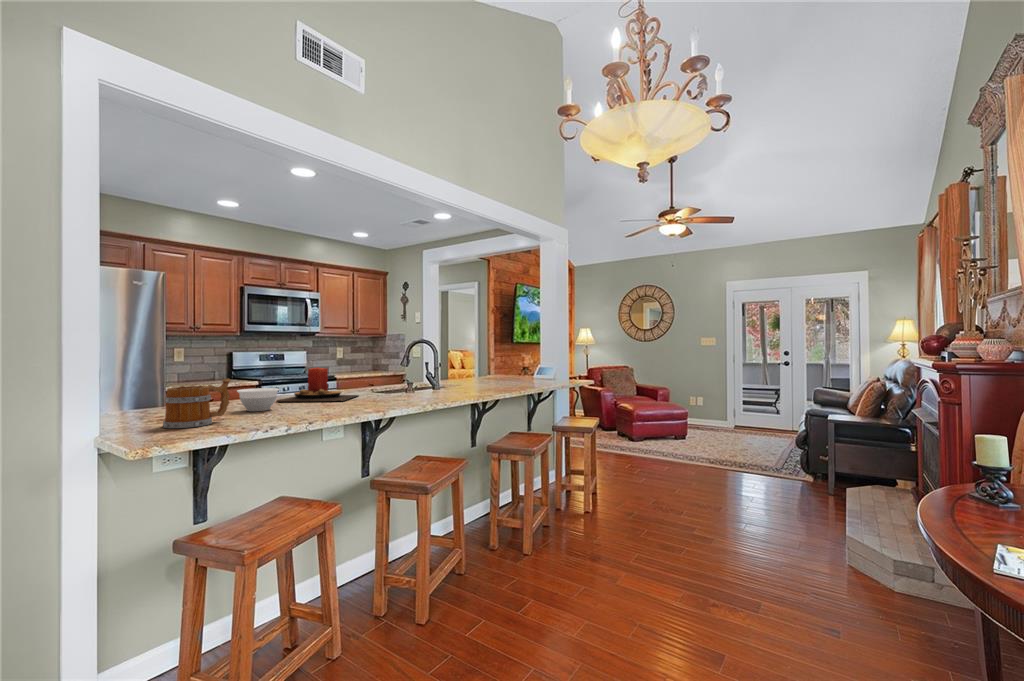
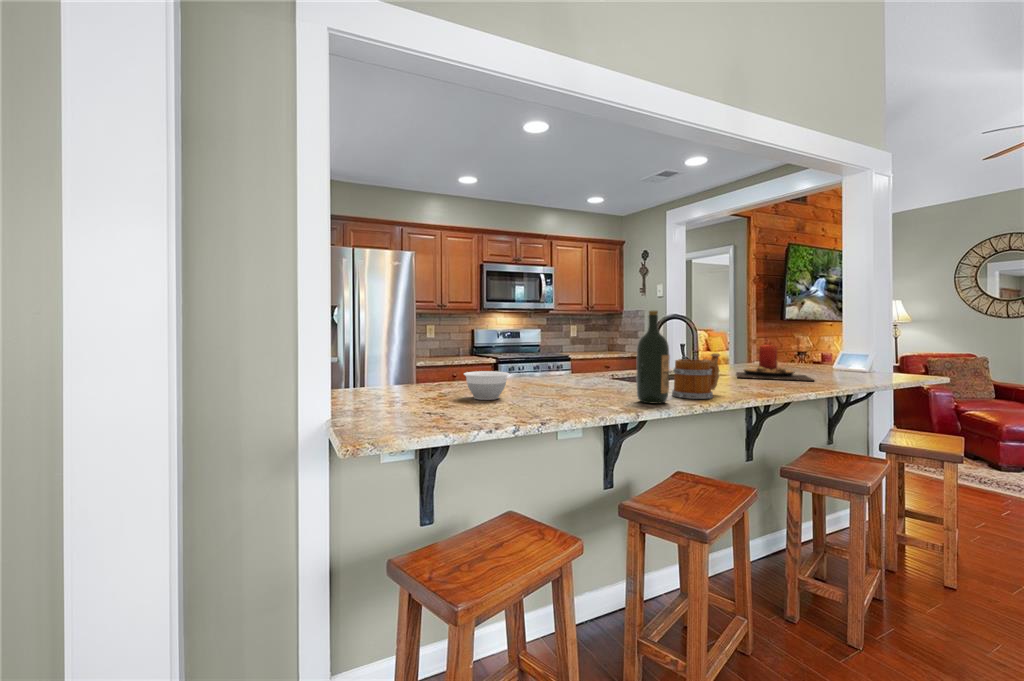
wine bottle: none [382,340,405,405] -> present [636,311,670,404]
candle: present [276,367,359,402] -> present [736,345,814,381]
mug: present [163,379,231,428] -> present [672,353,720,399]

